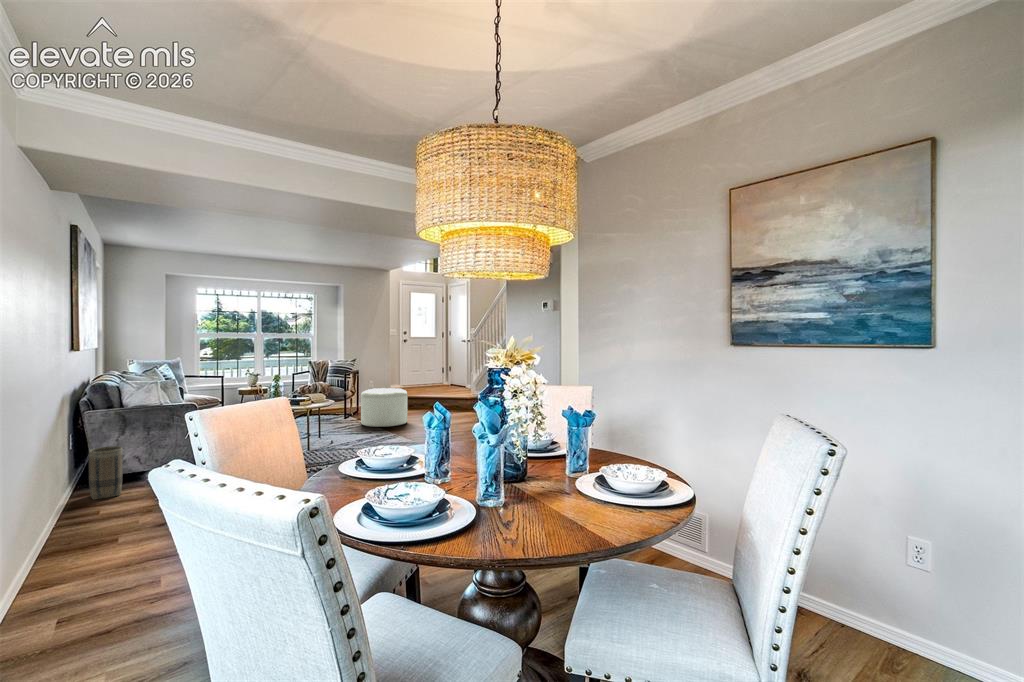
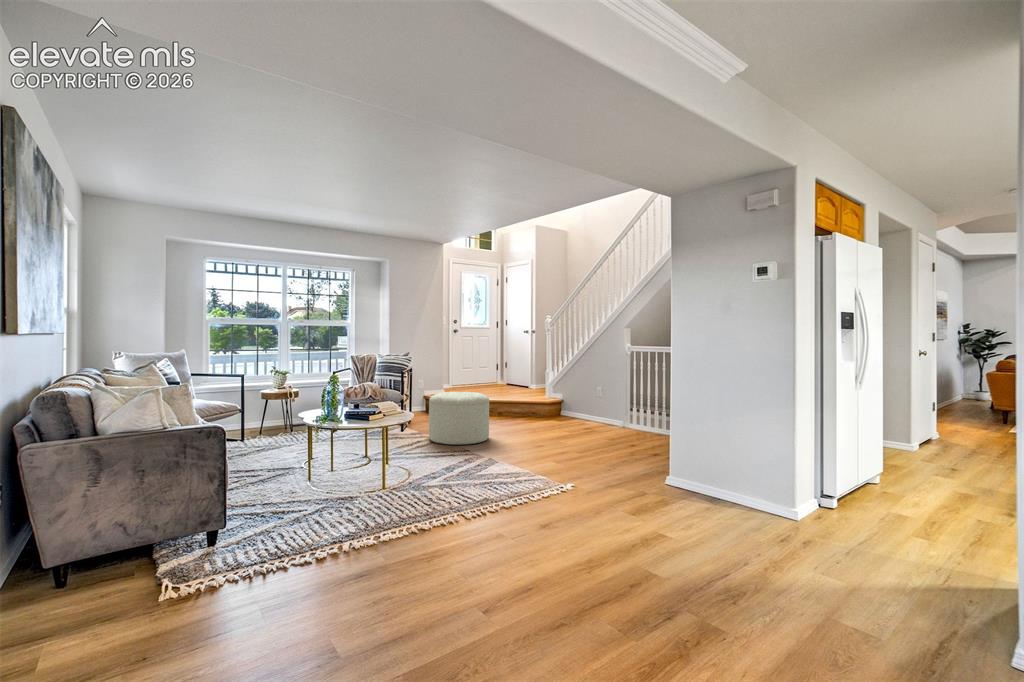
basket: present [89,446,123,500] -> none [28,508,93,617]

